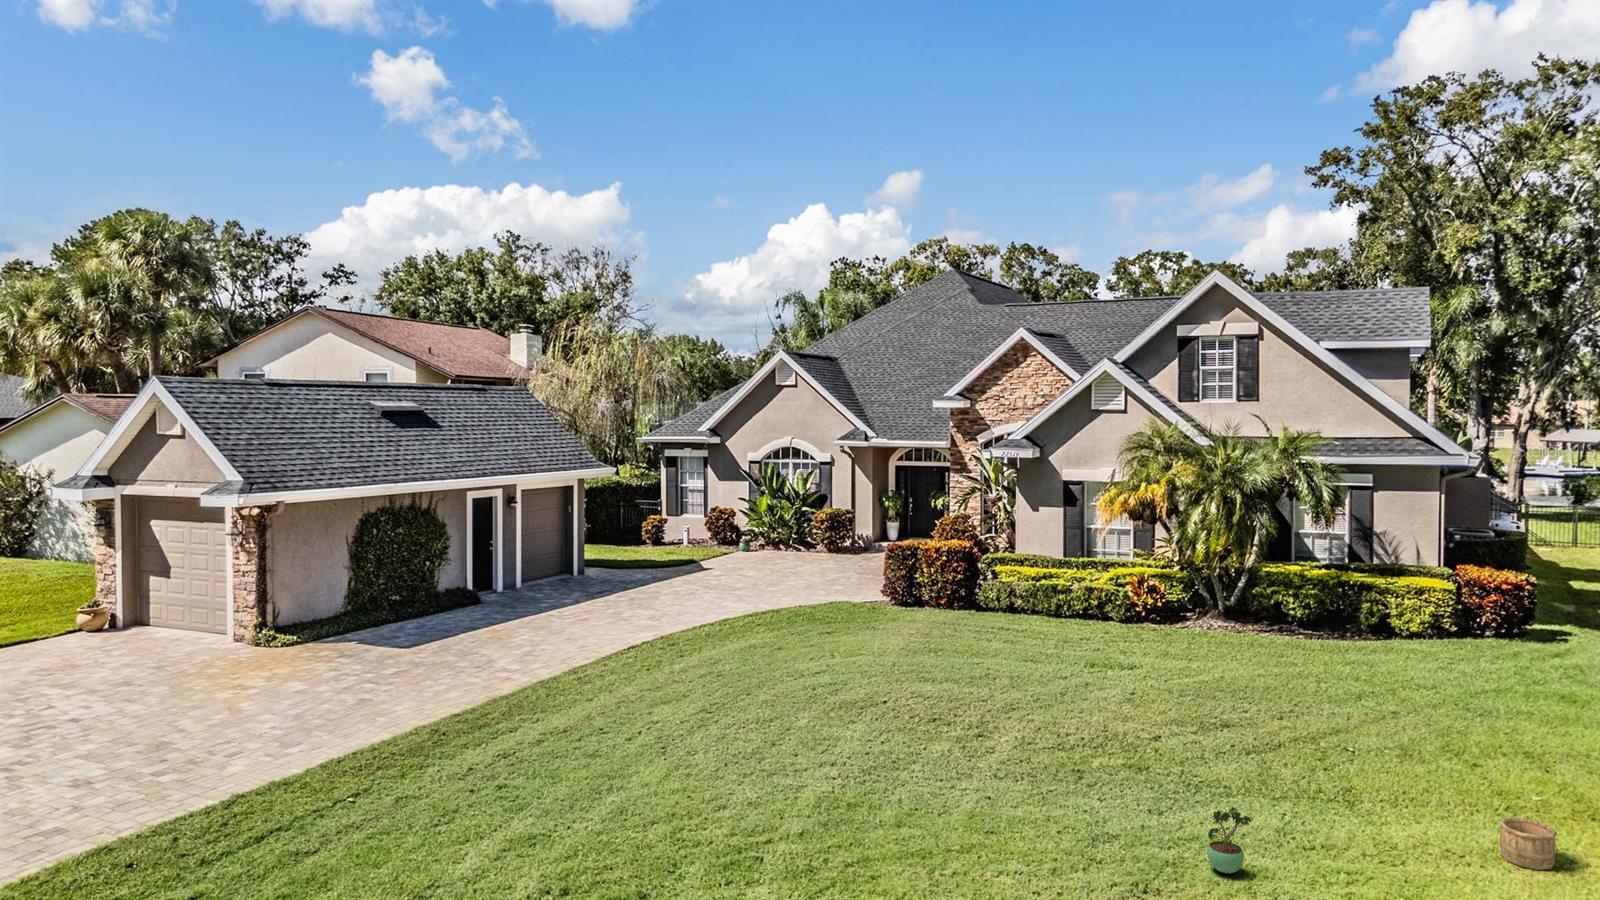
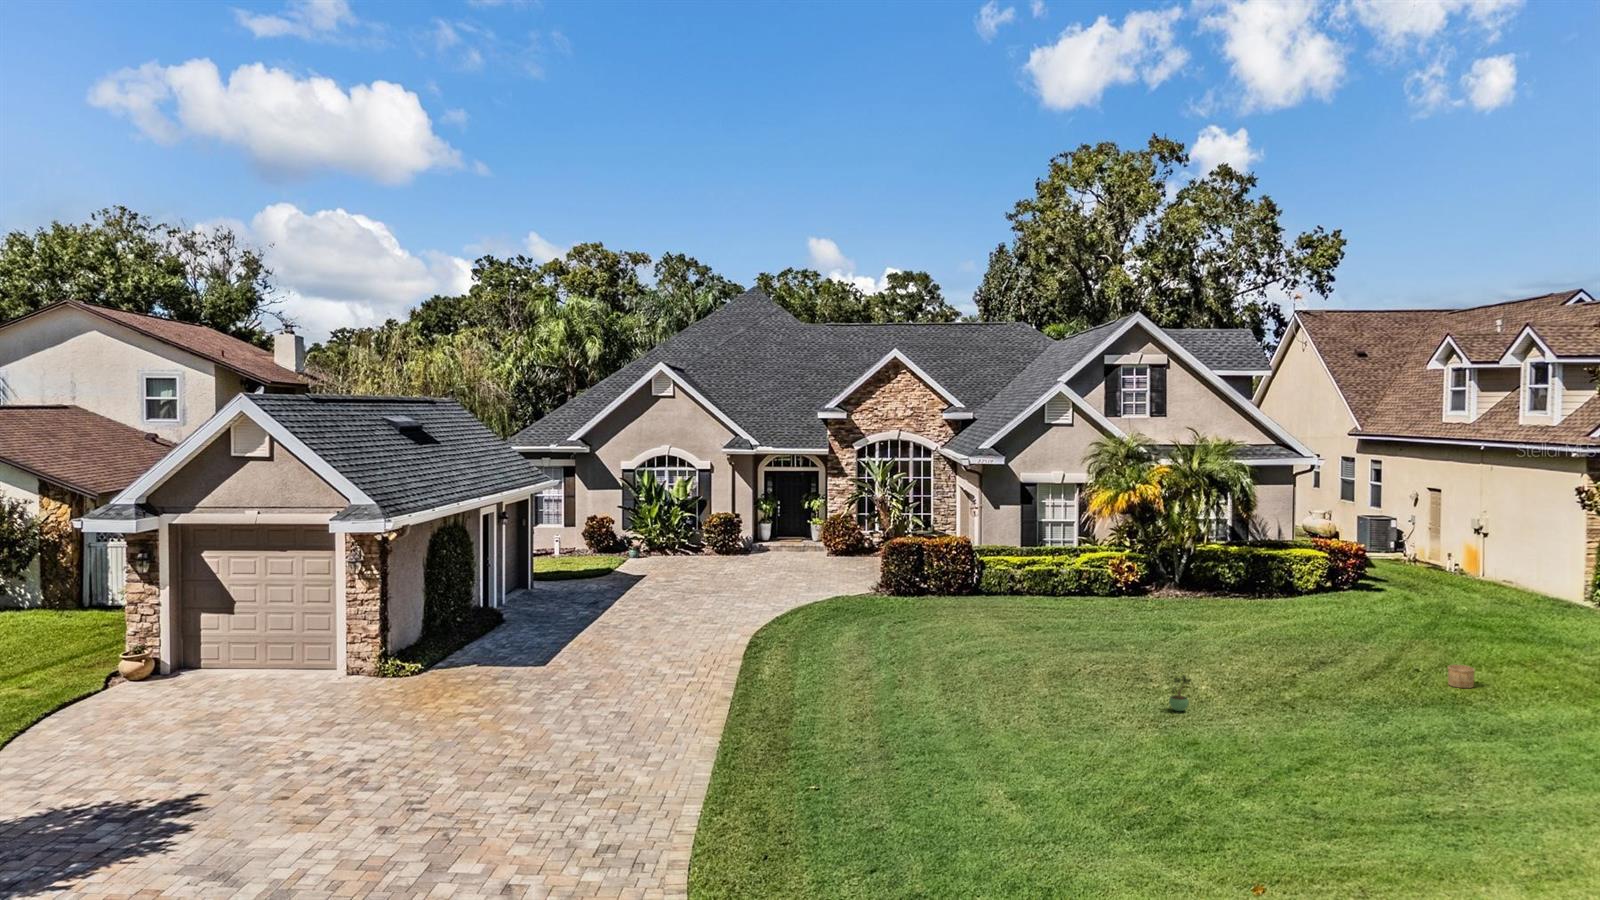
potted plant: present [1207,807,1251,873] -> present [1169,675,1191,711]

